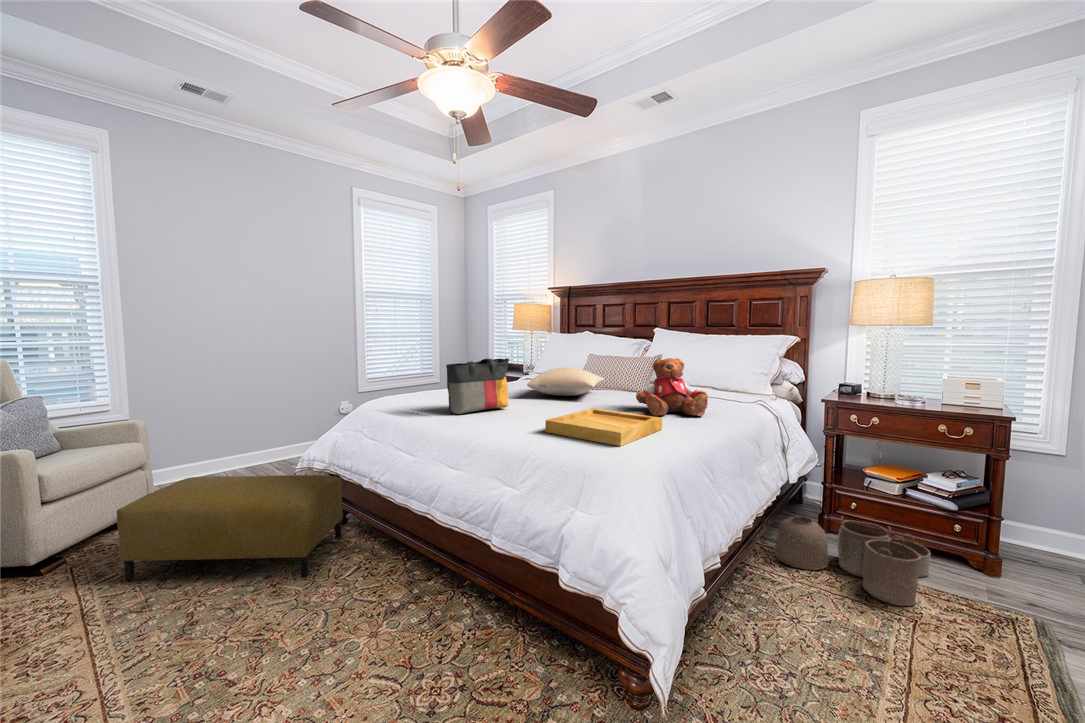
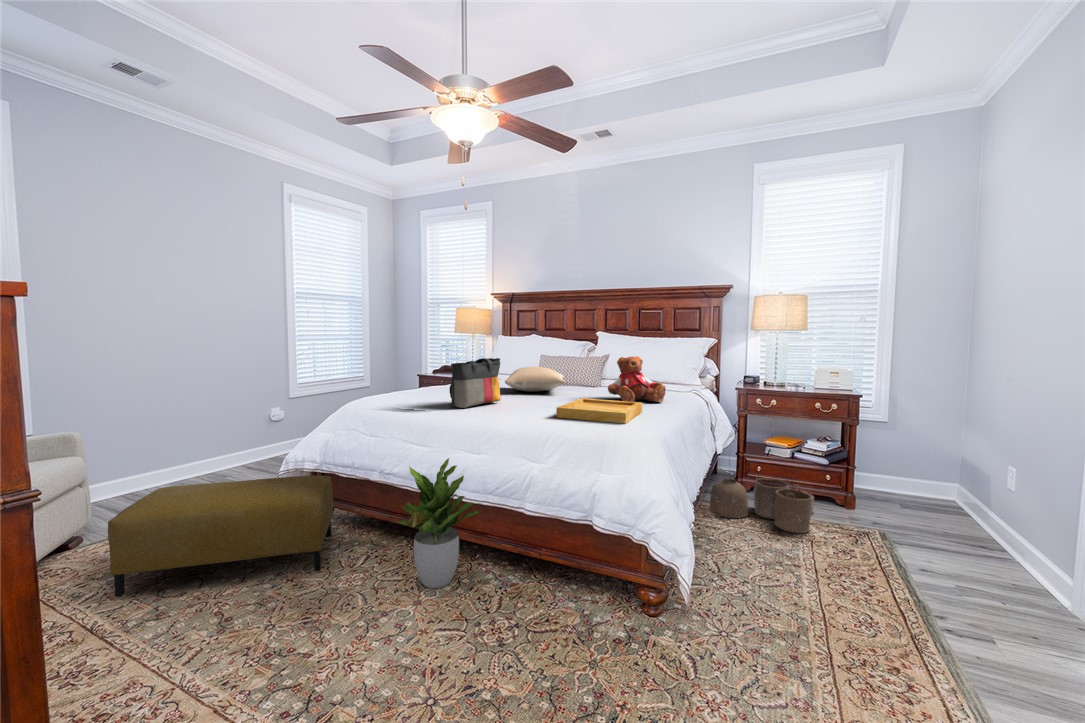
potted plant: none [356,472,455,618] -> present [397,458,479,588]

